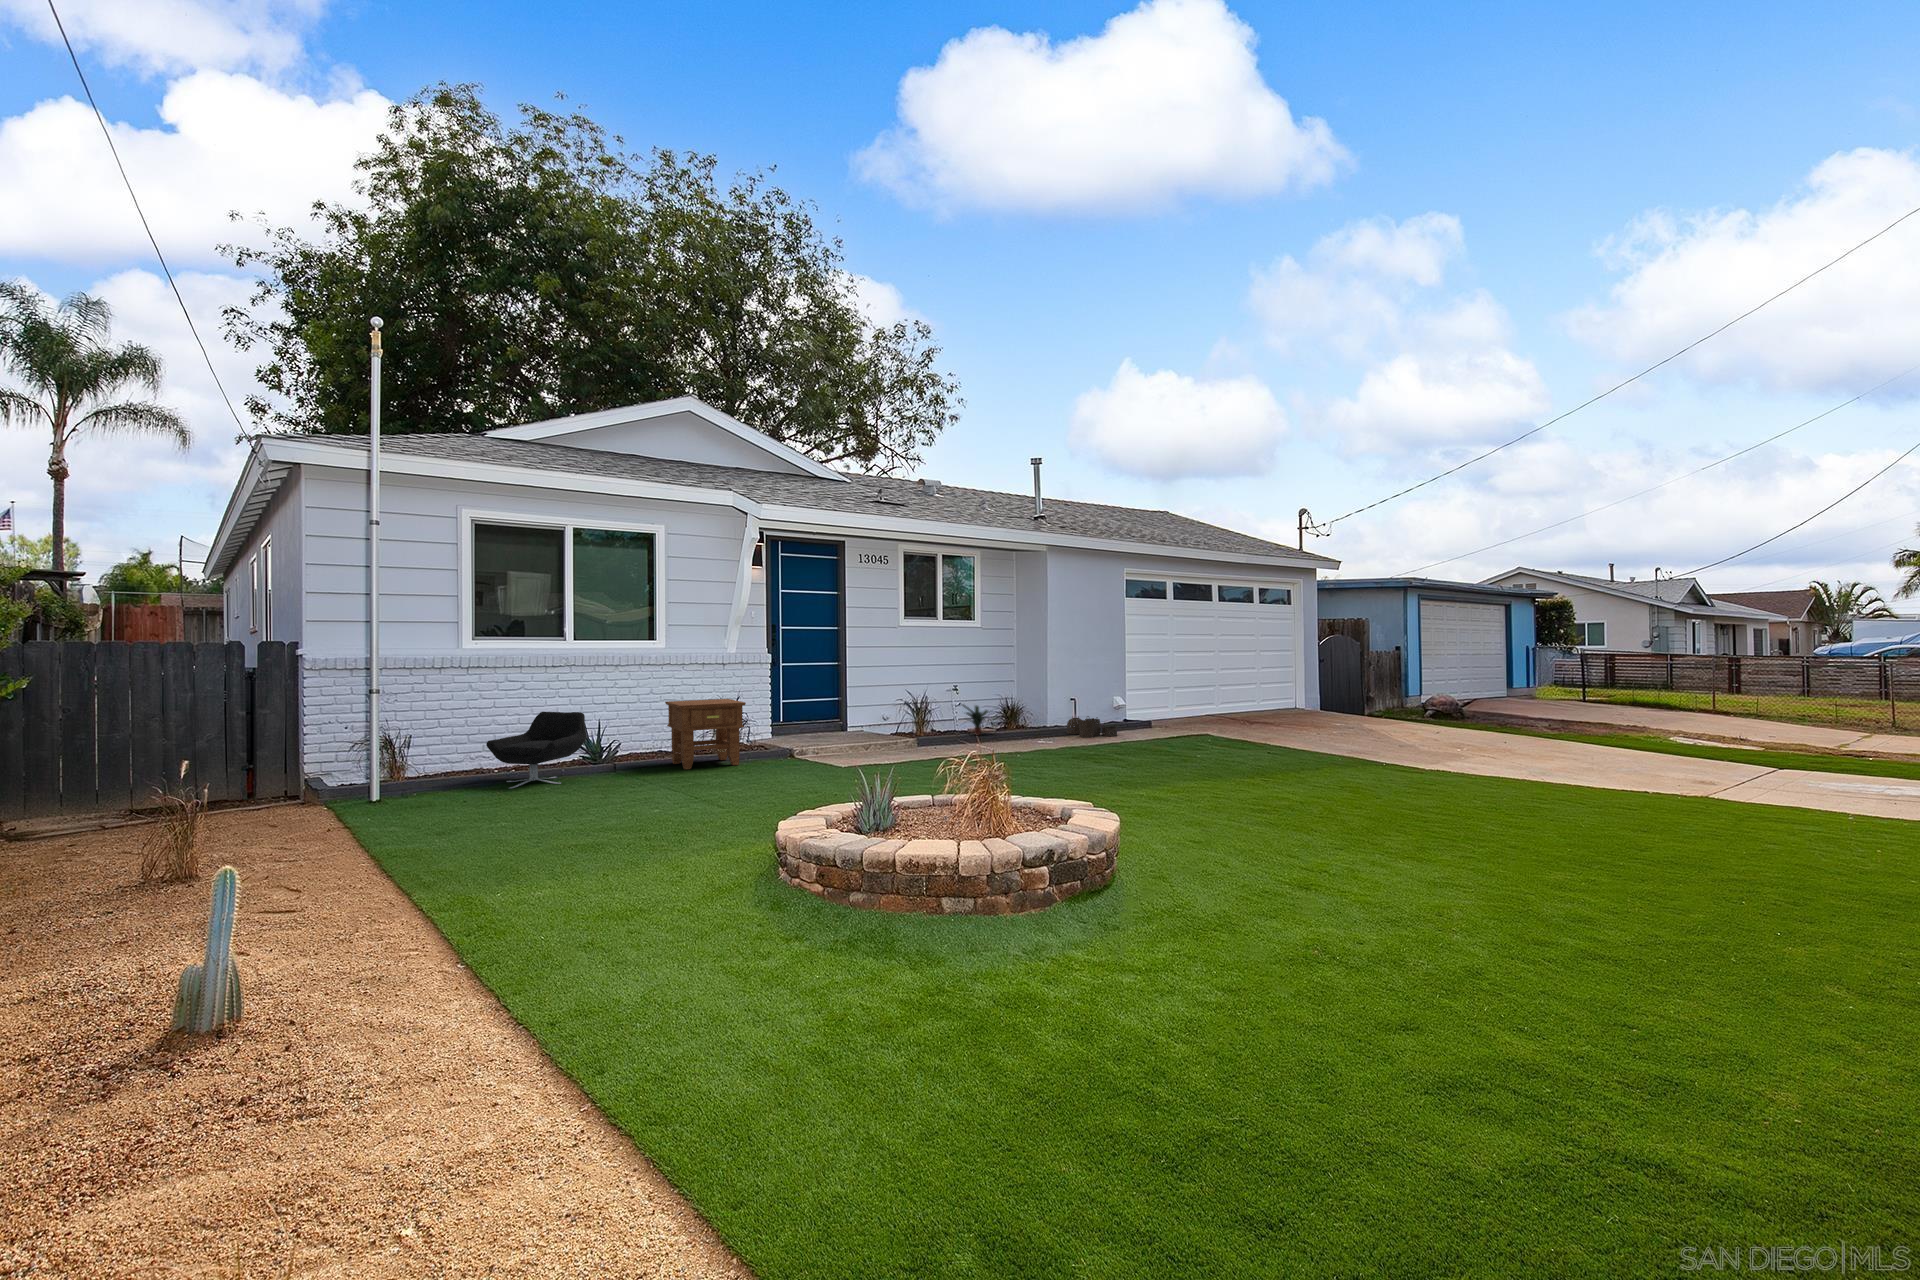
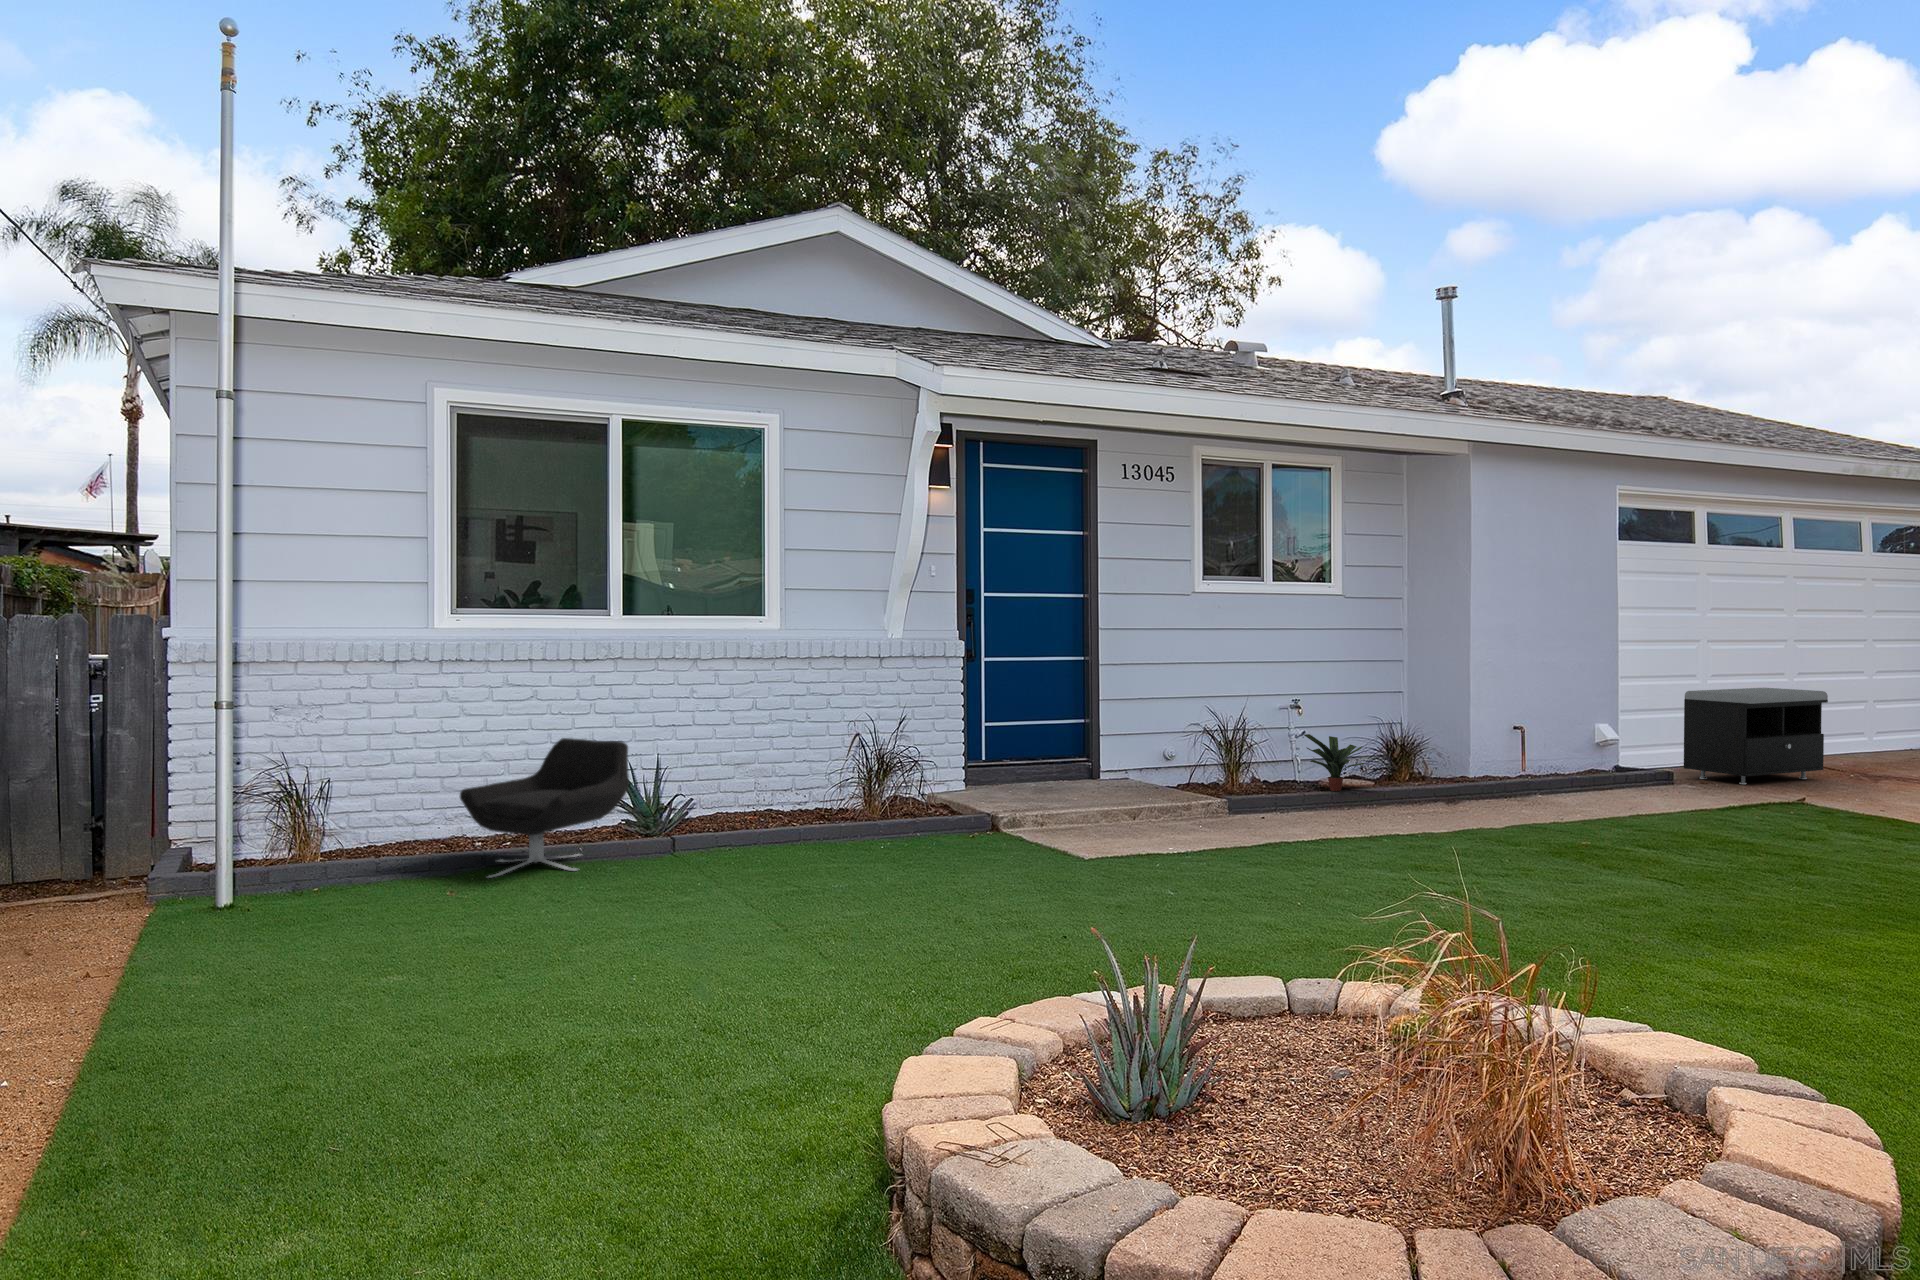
storage bench: none [1159,675,1227,726] -> present [1684,688,1828,785]
side table: present [665,699,746,769] -> none [776,720,911,847]
woven basket: present [1067,716,1117,737] -> none [1507,761,1614,804]

